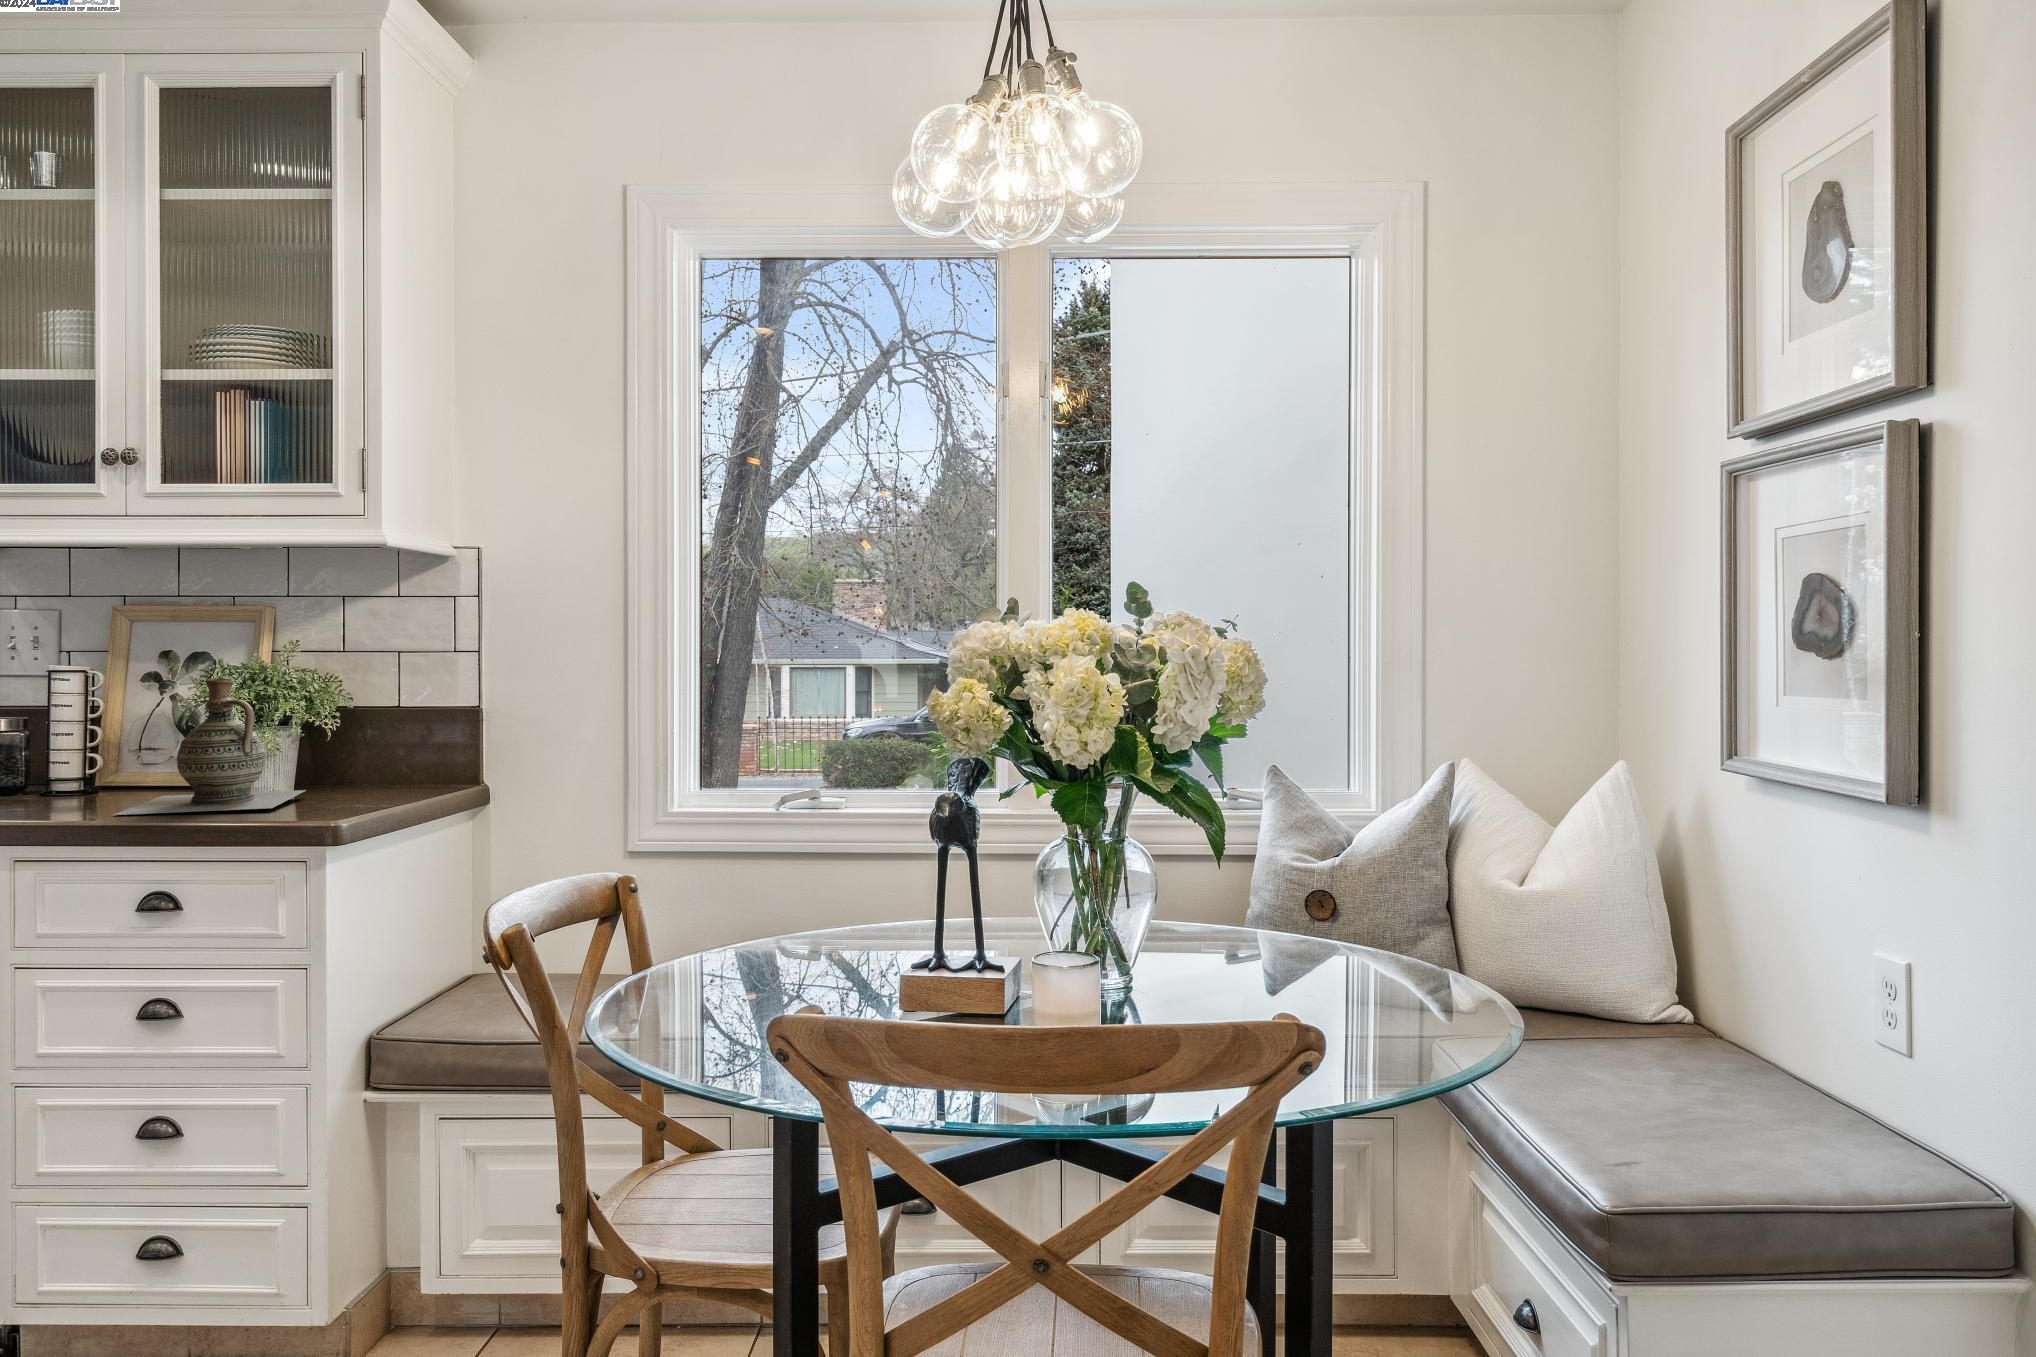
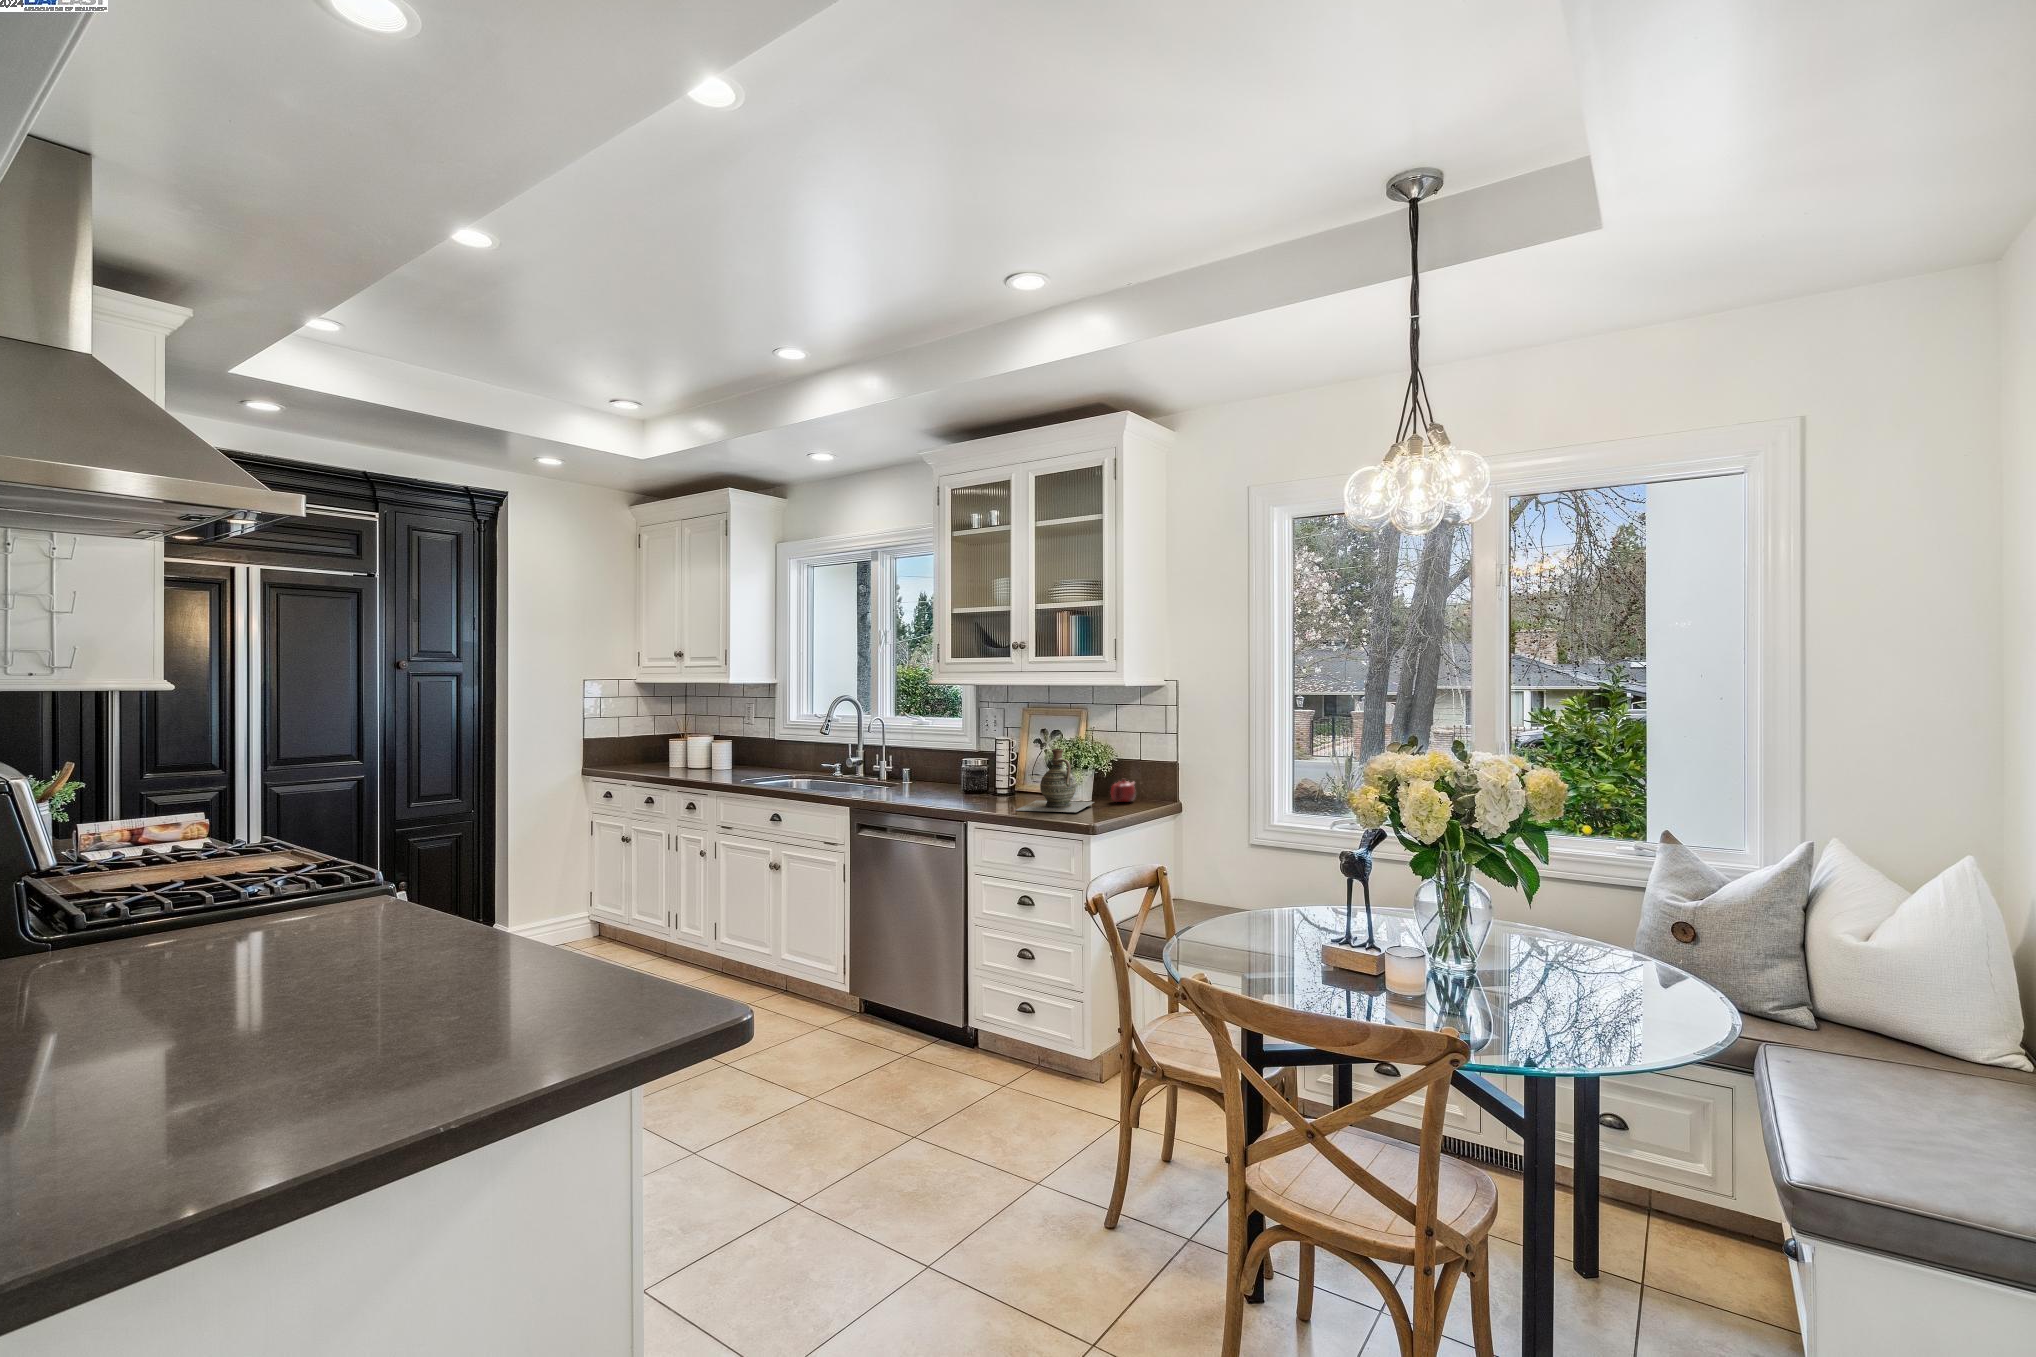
teapot: none [341,743,393,789] -> present [1111,779,1136,802]

